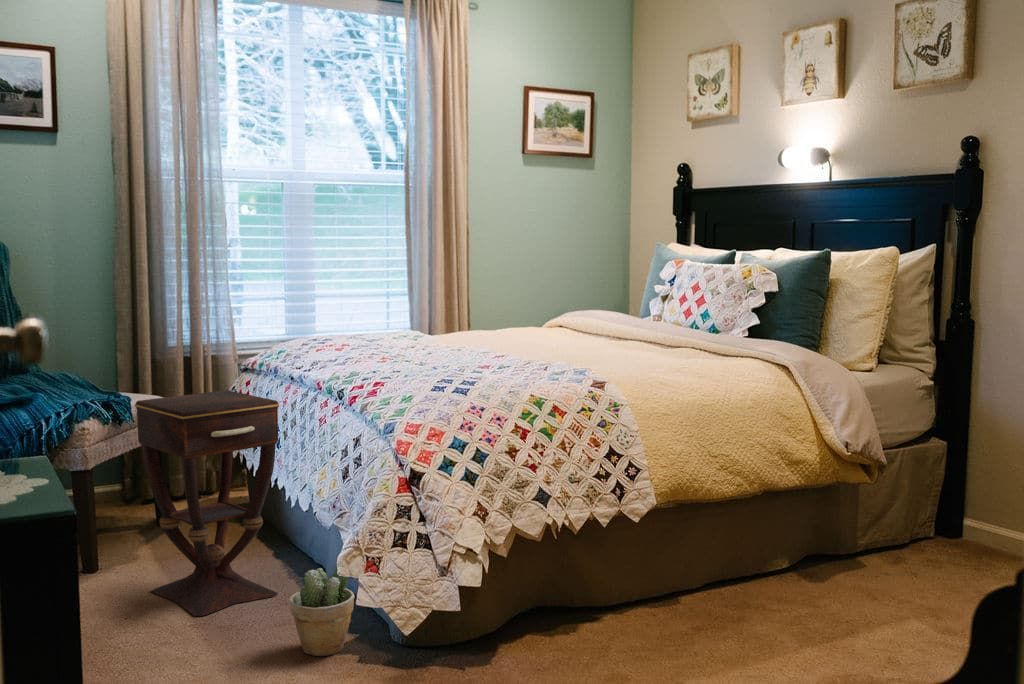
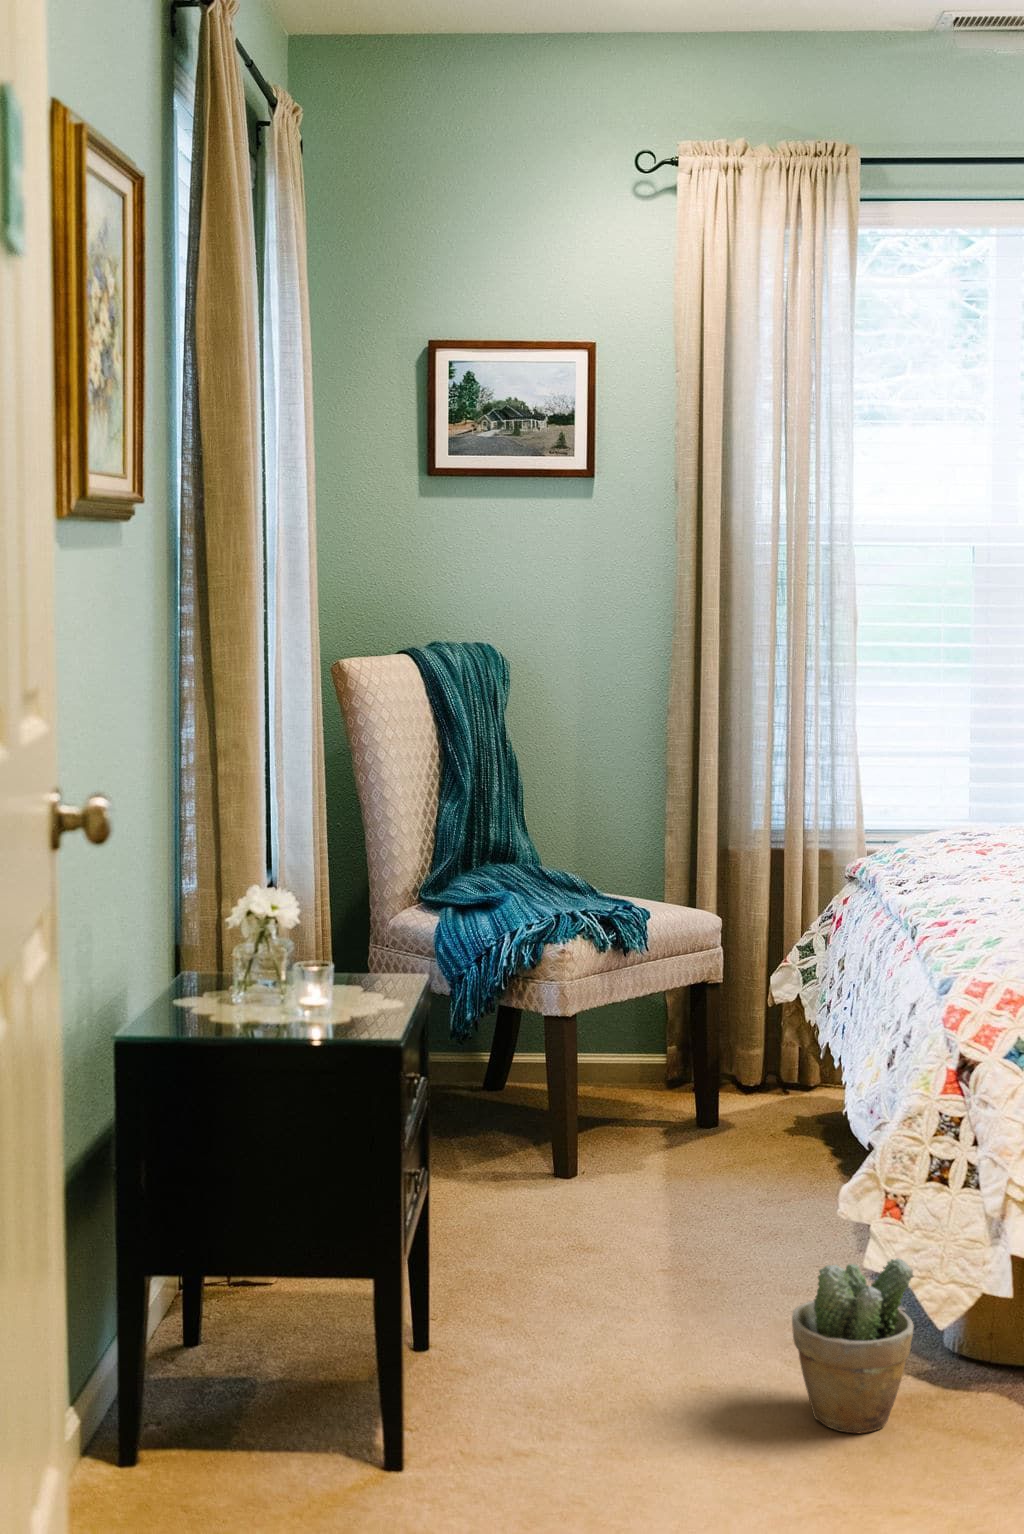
side table: present [135,390,279,616] -> none [614,913,842,1304]

